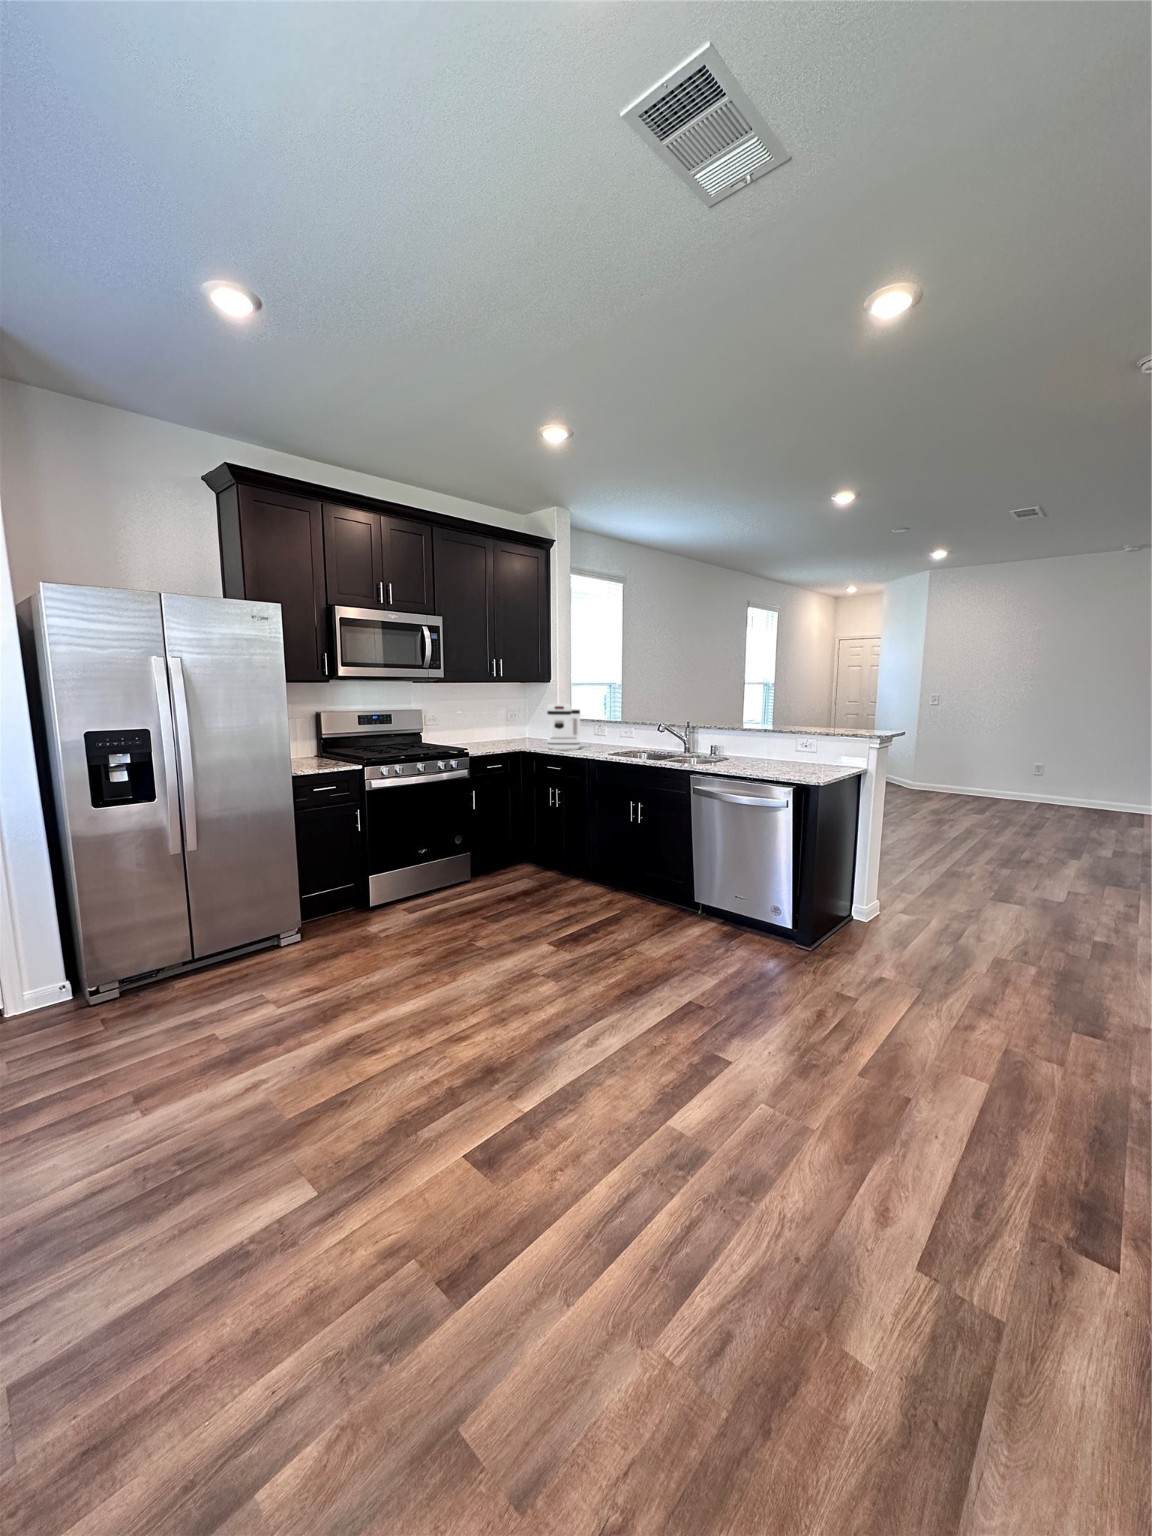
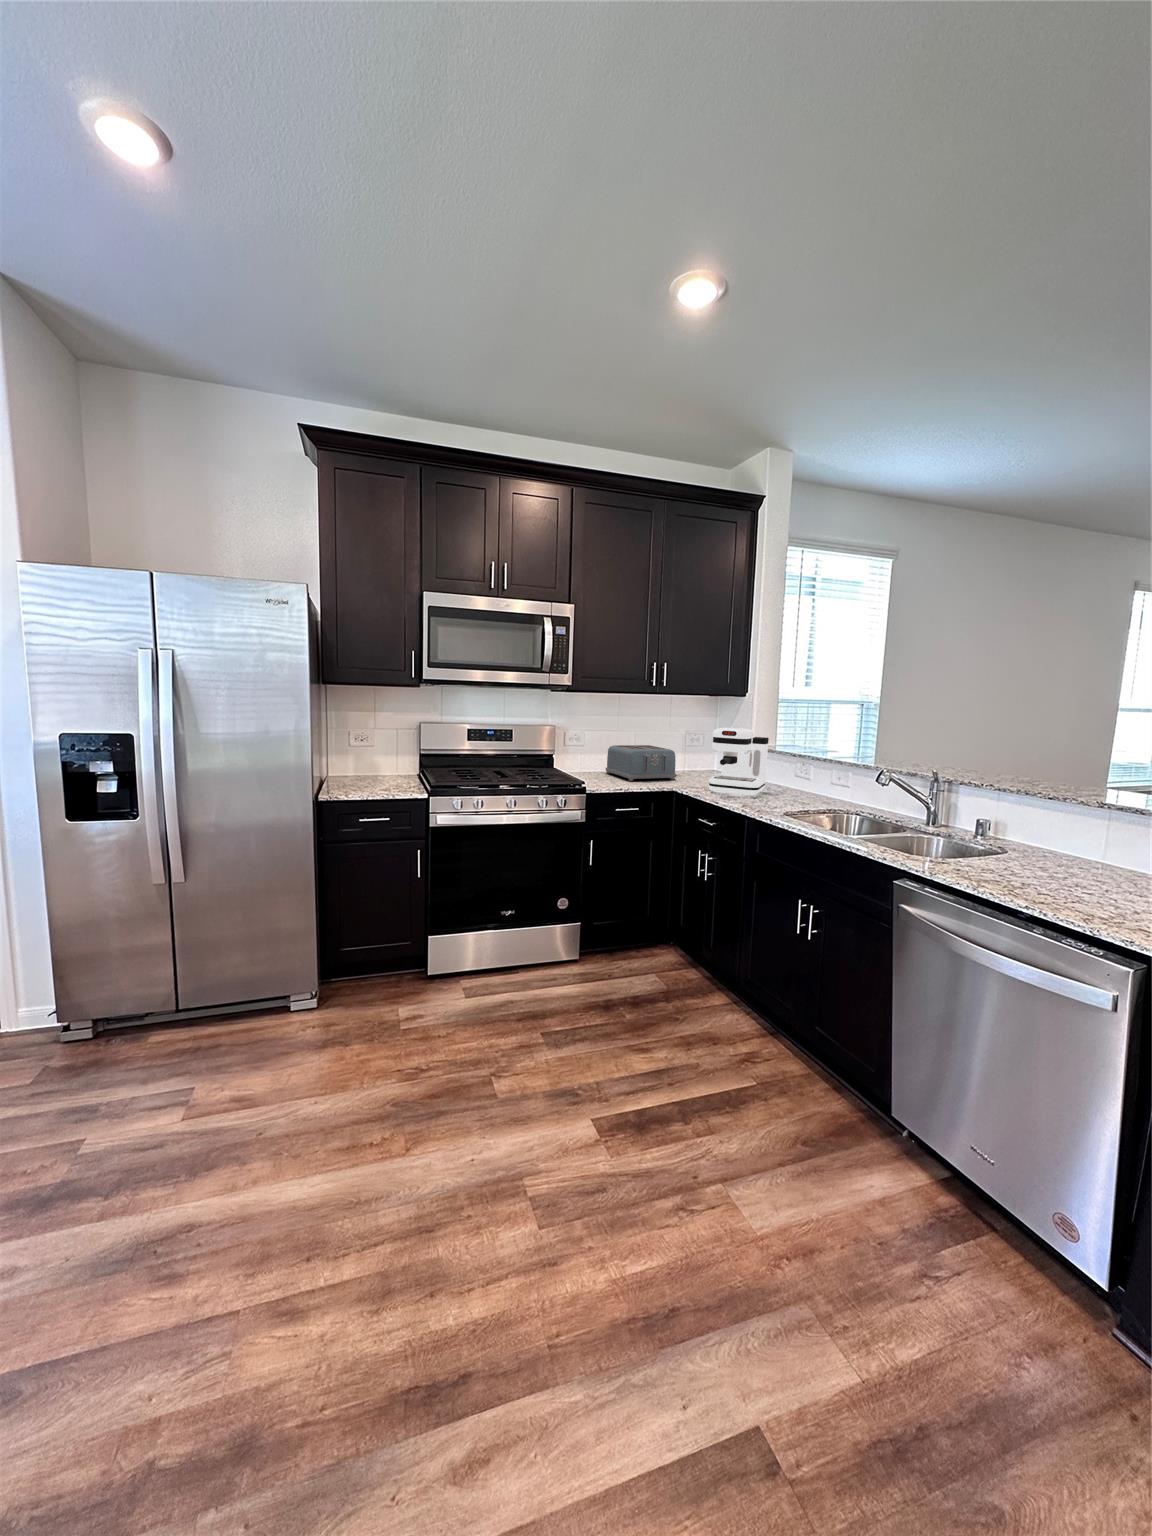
toaster: none [460,721,515,747] -> present [606,745,676,781]

